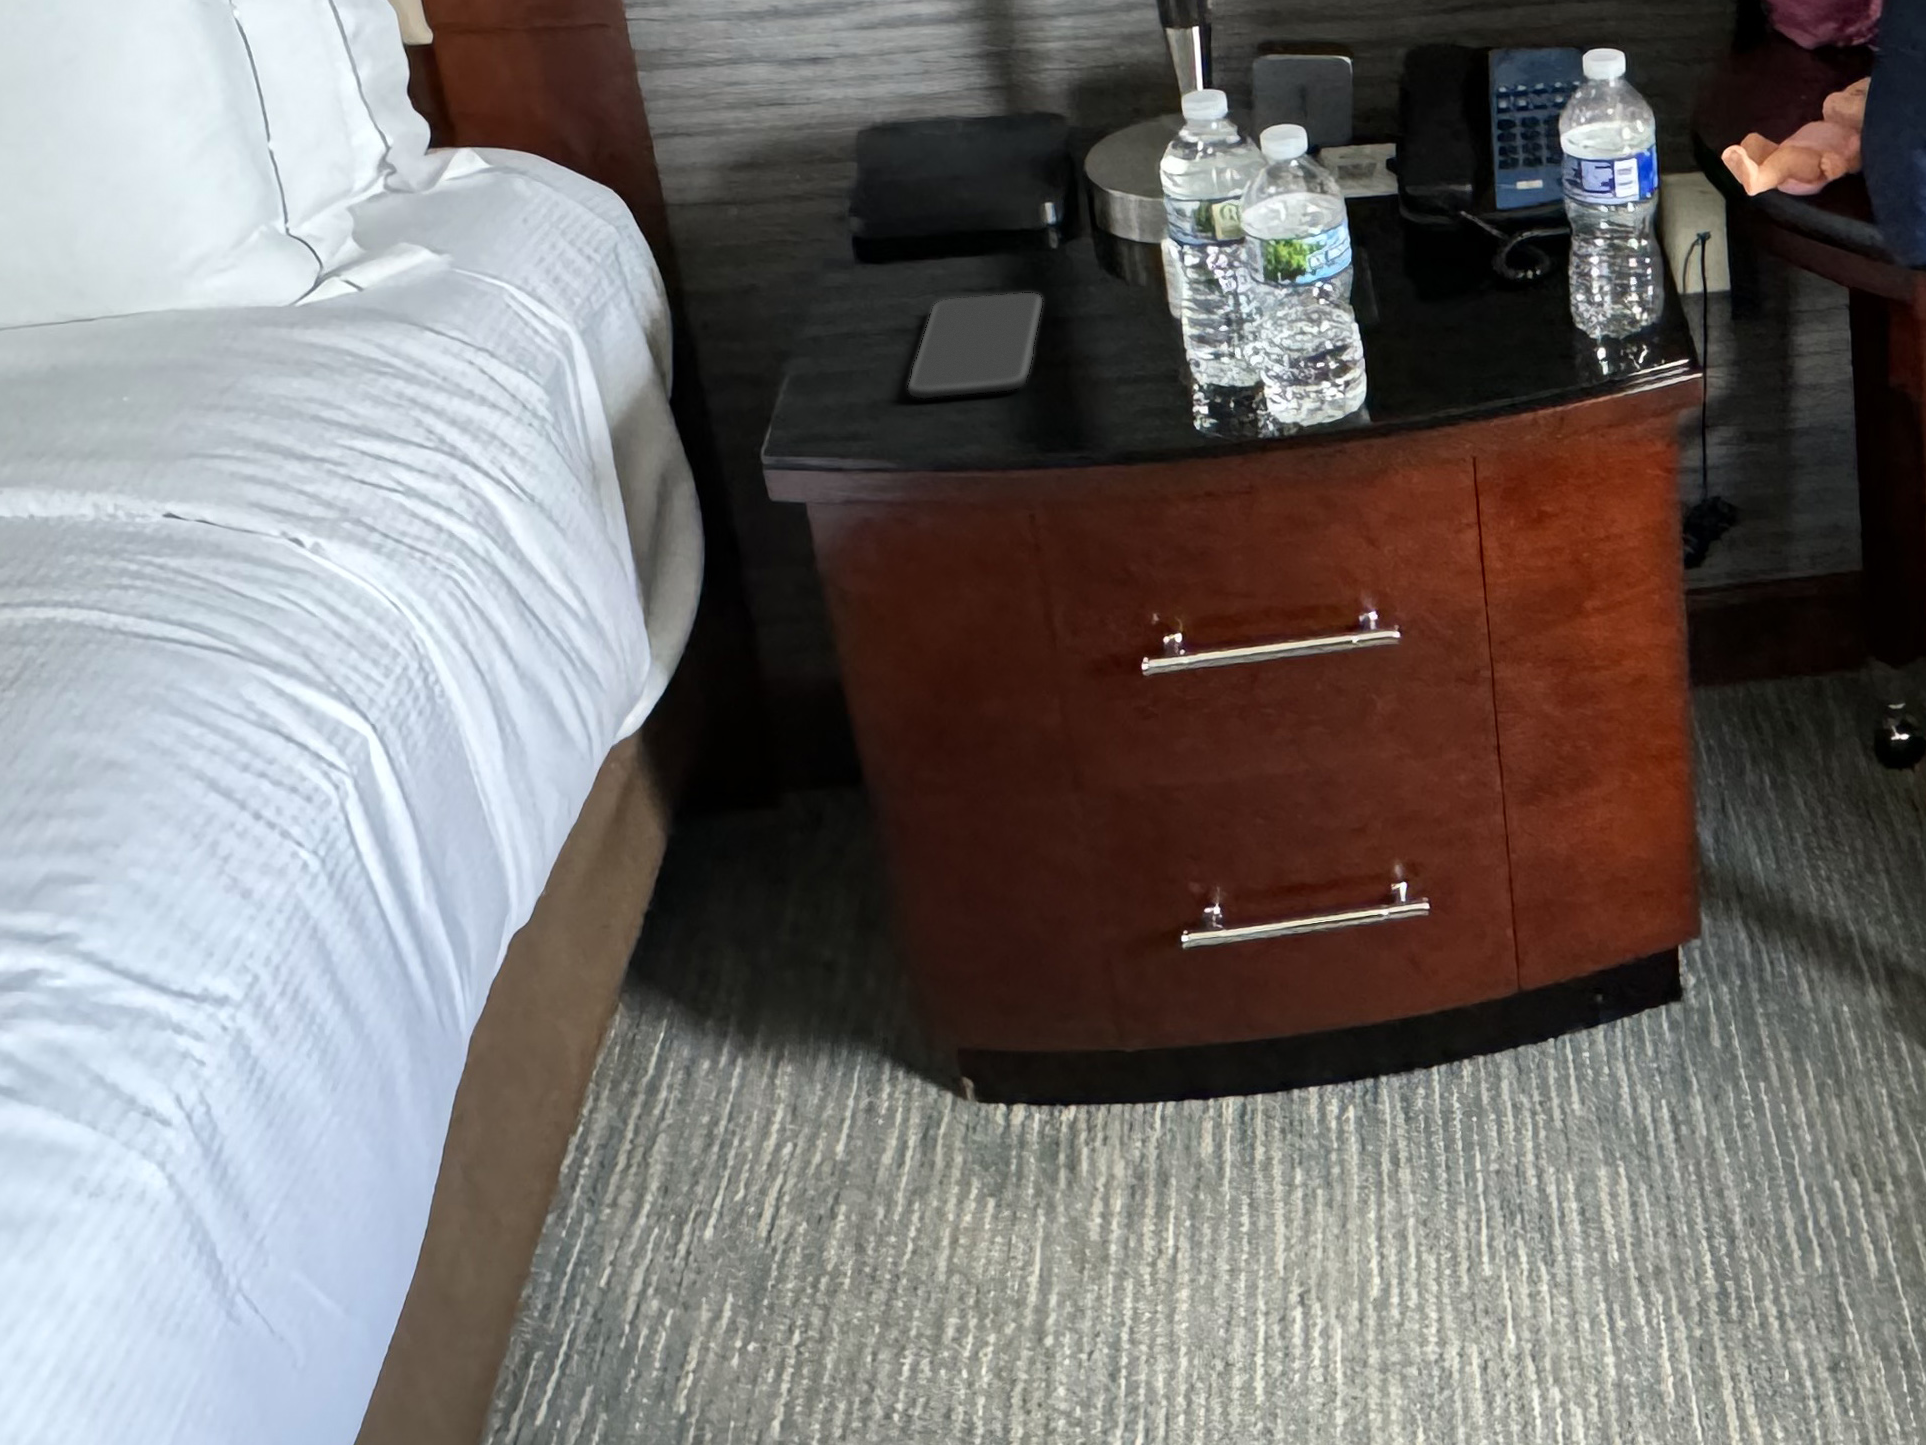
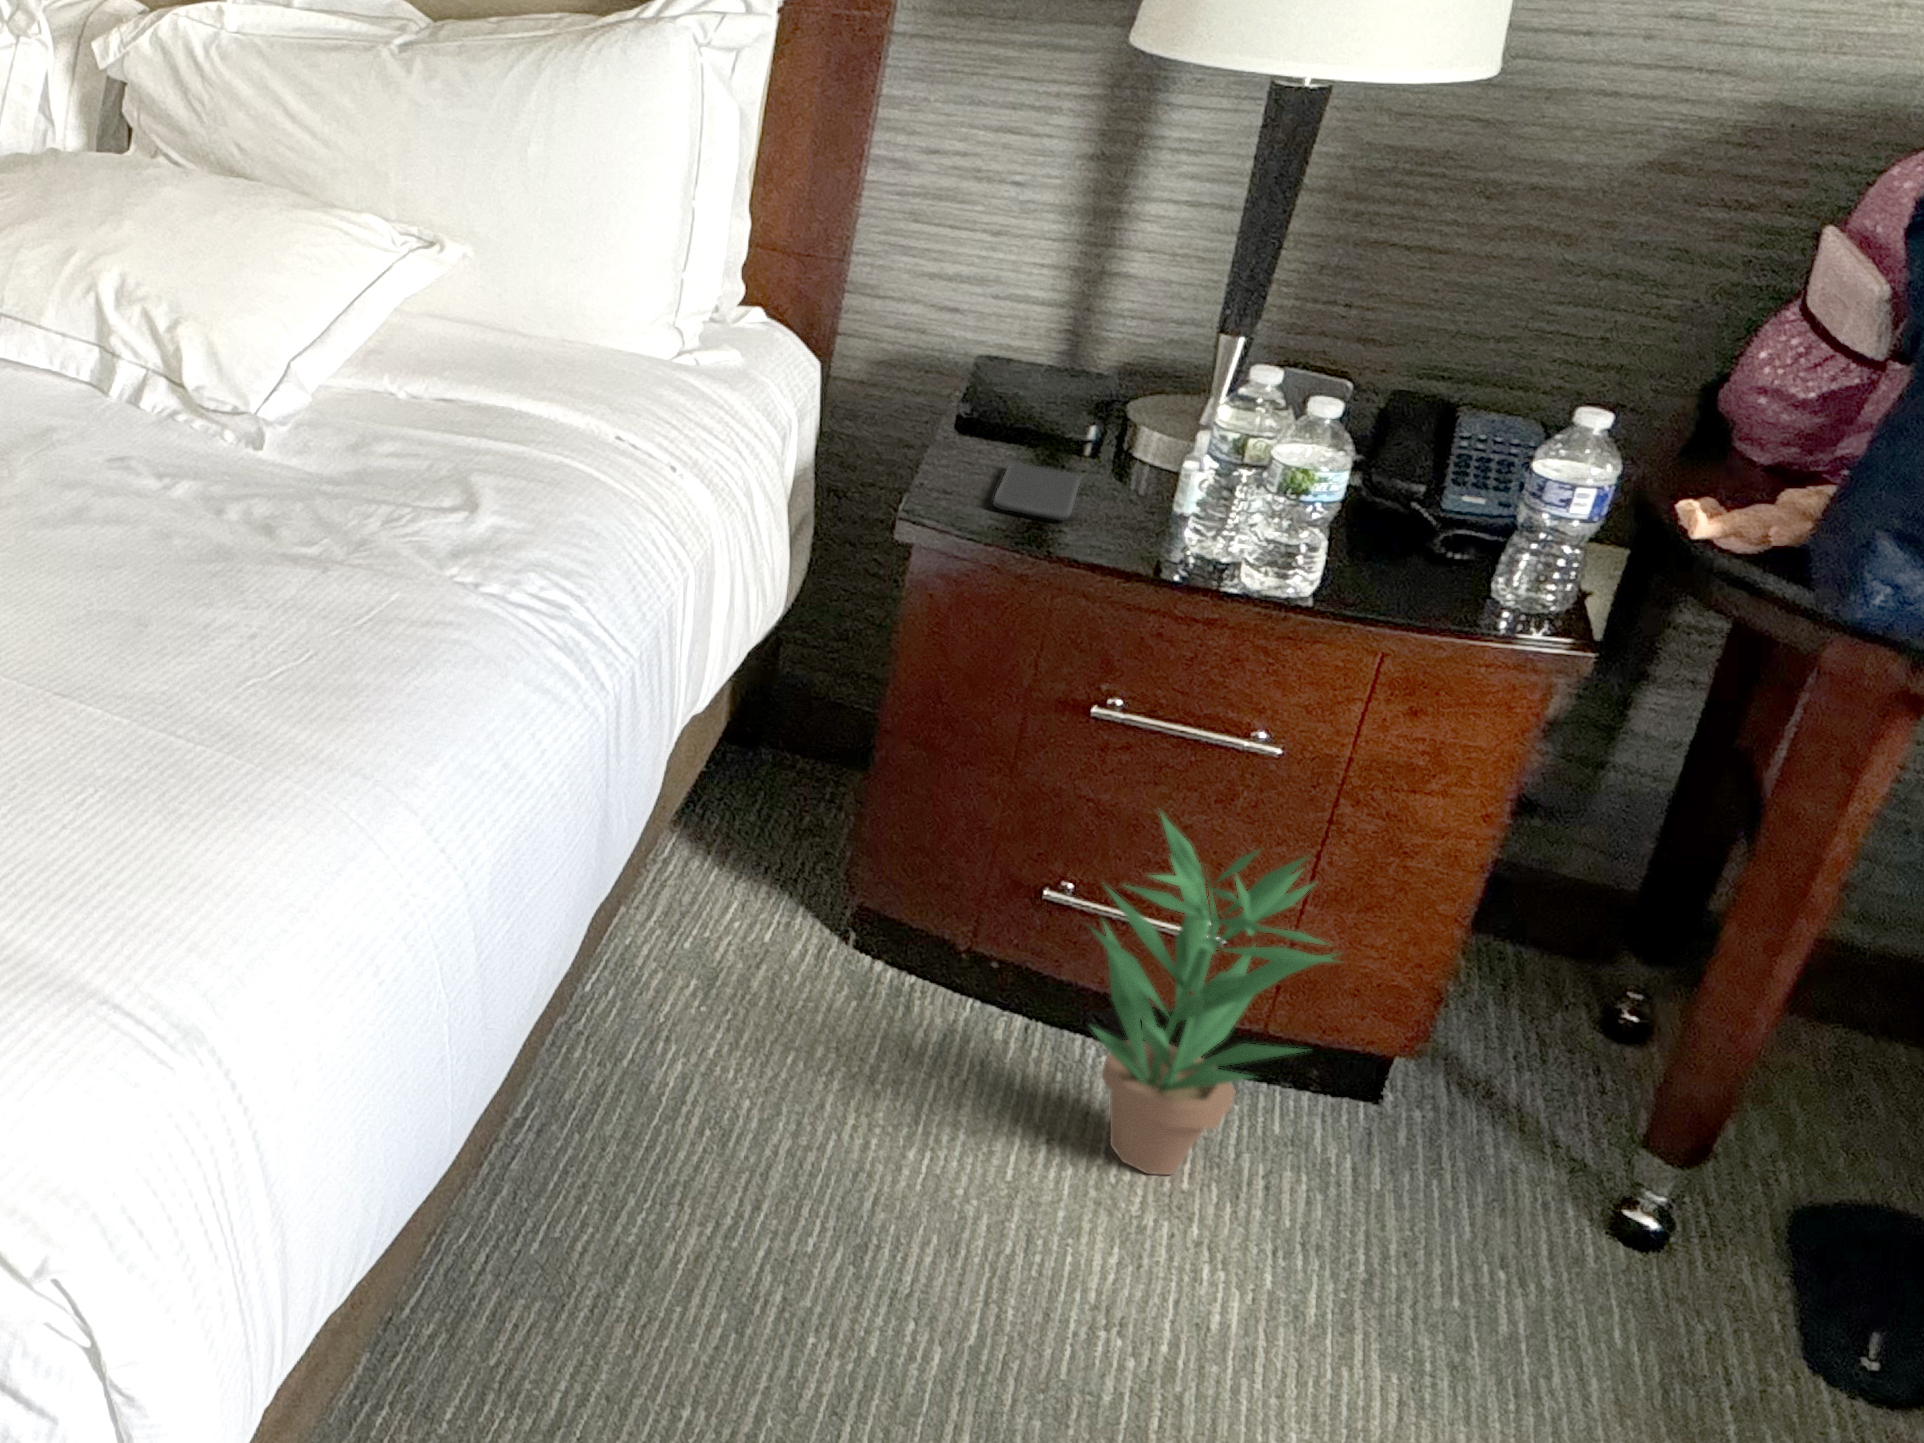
potted plant: none [1225,781,1558,1280] -> present [1092,811,1336,1175]

